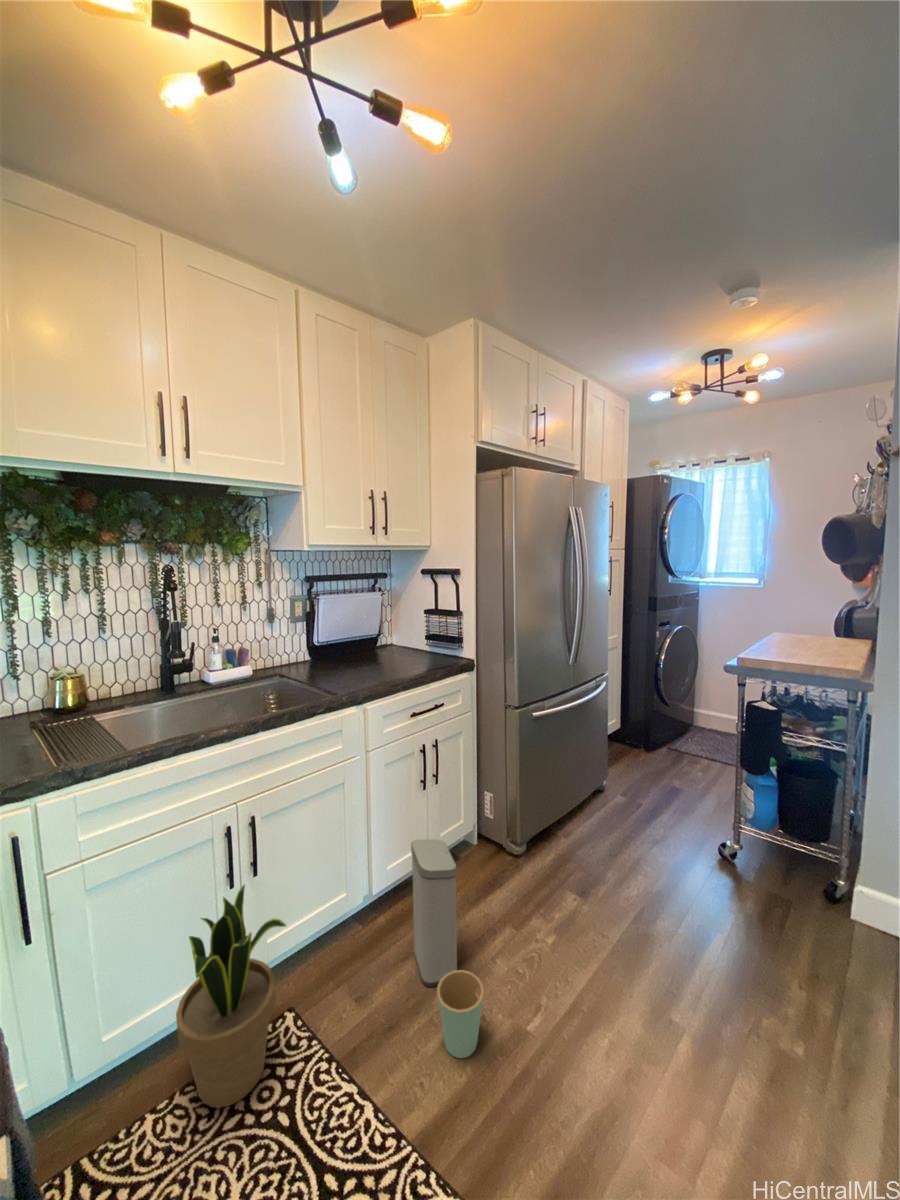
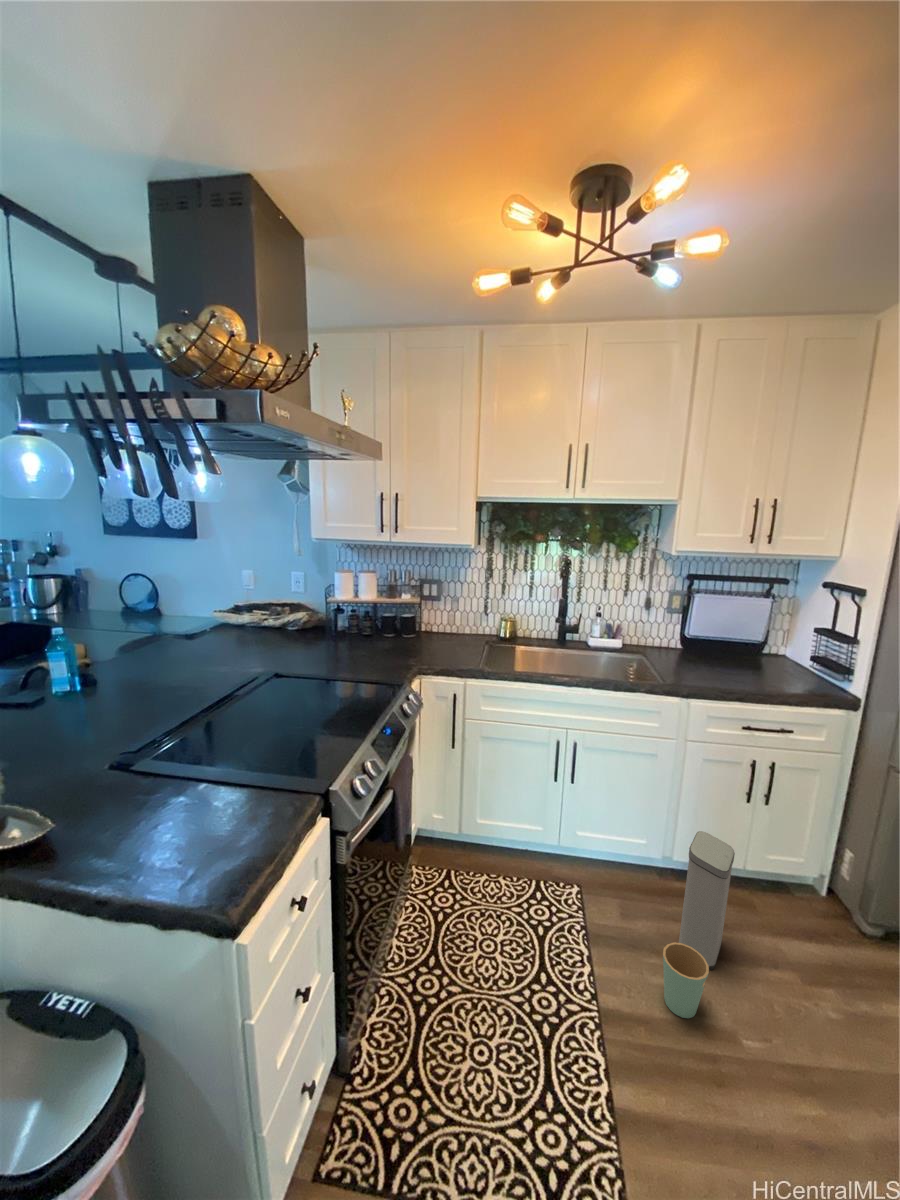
potted plant: present [176,885,286,1108] -> none [503,781,572,905]

